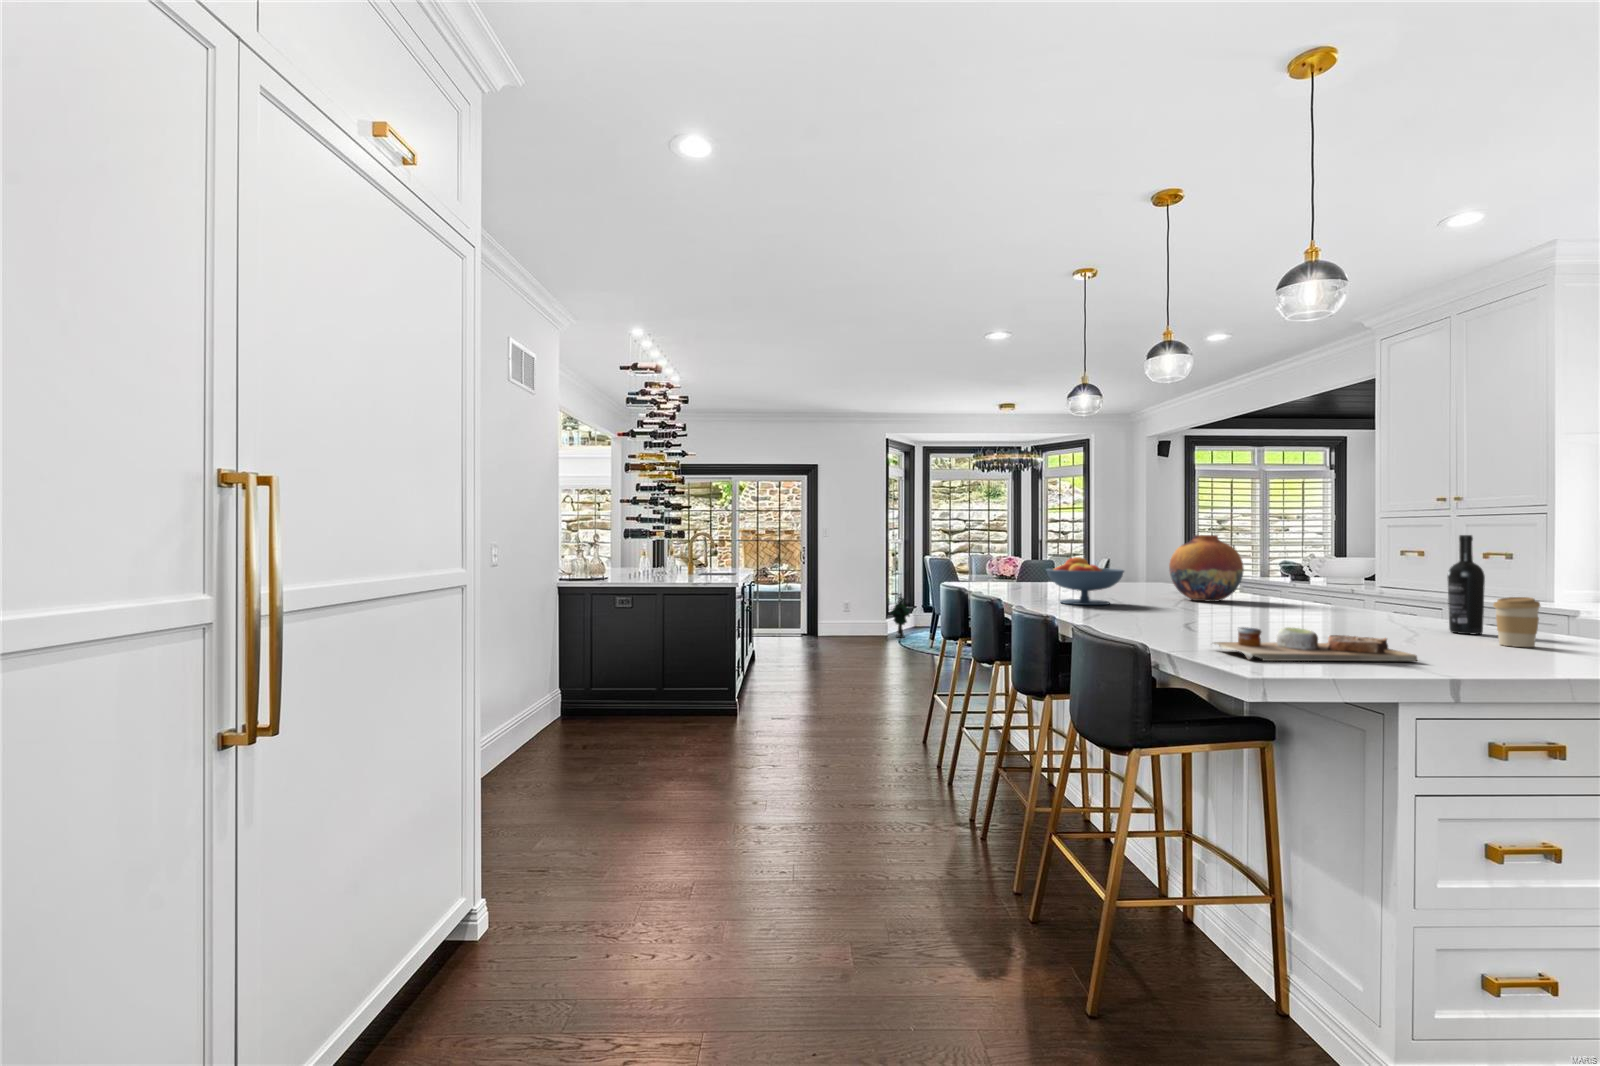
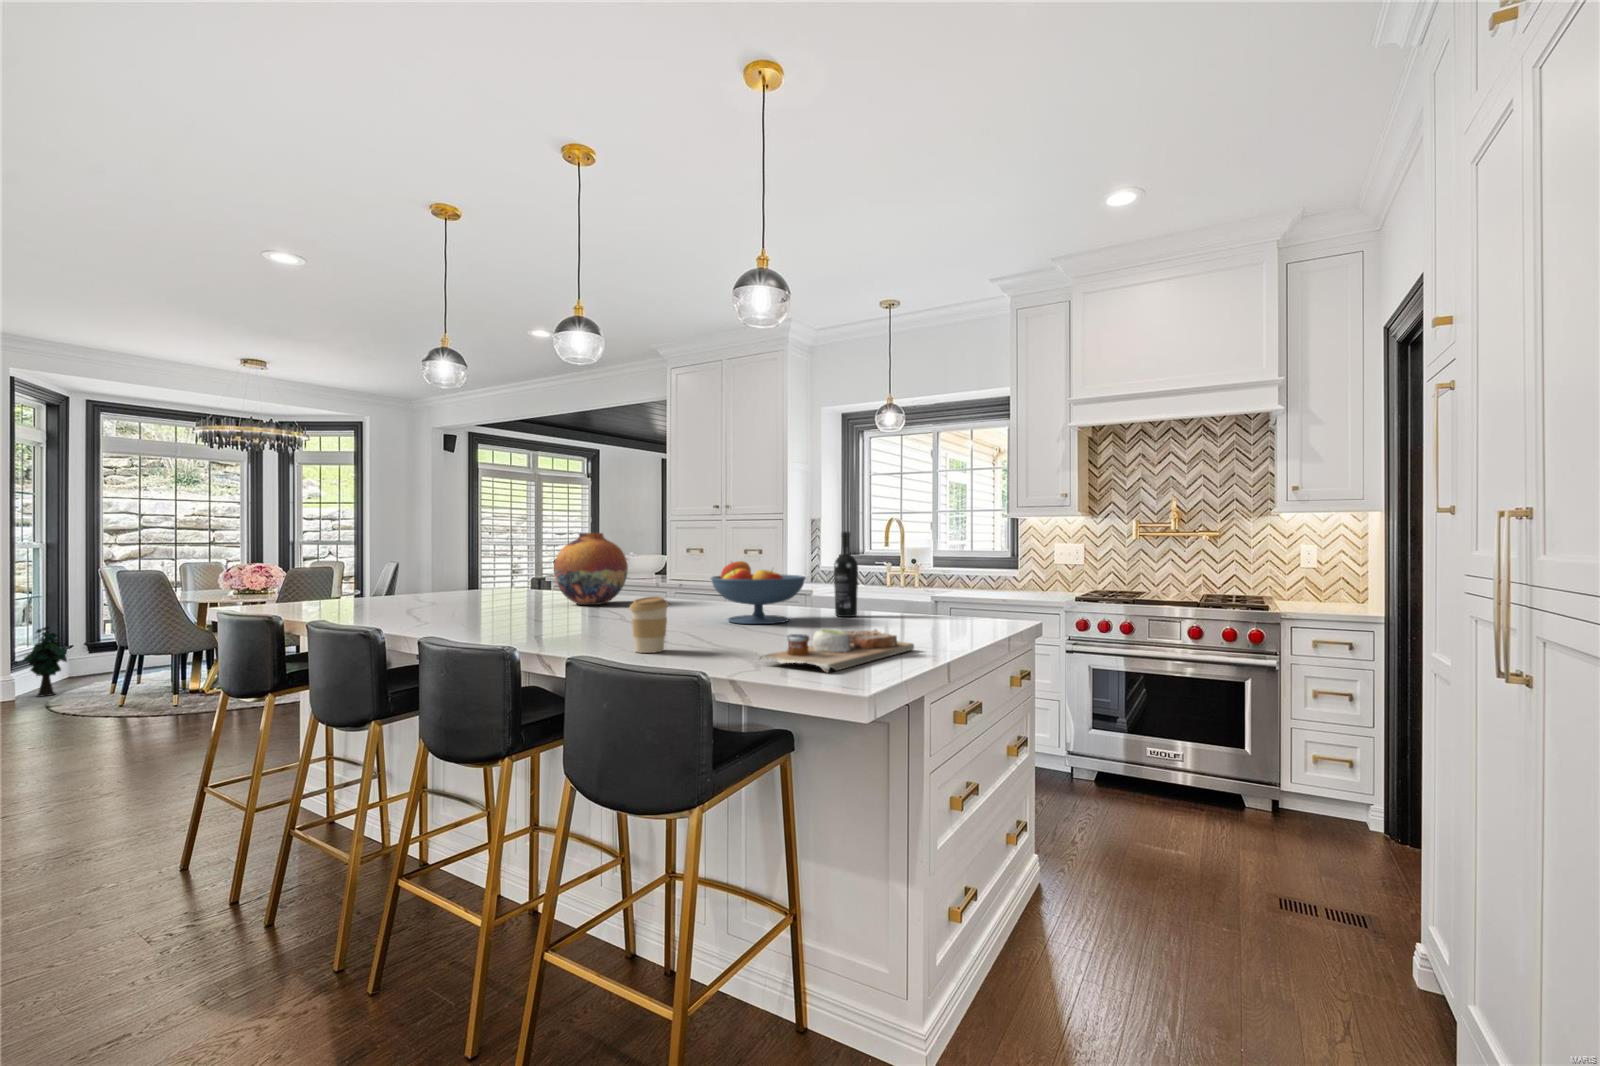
fruit bowl: present [1047,557,1124,605] -> present [711,561,806,624]
coffee cup: present [1493,597,1540,647] -> present [630,596,668,653]

